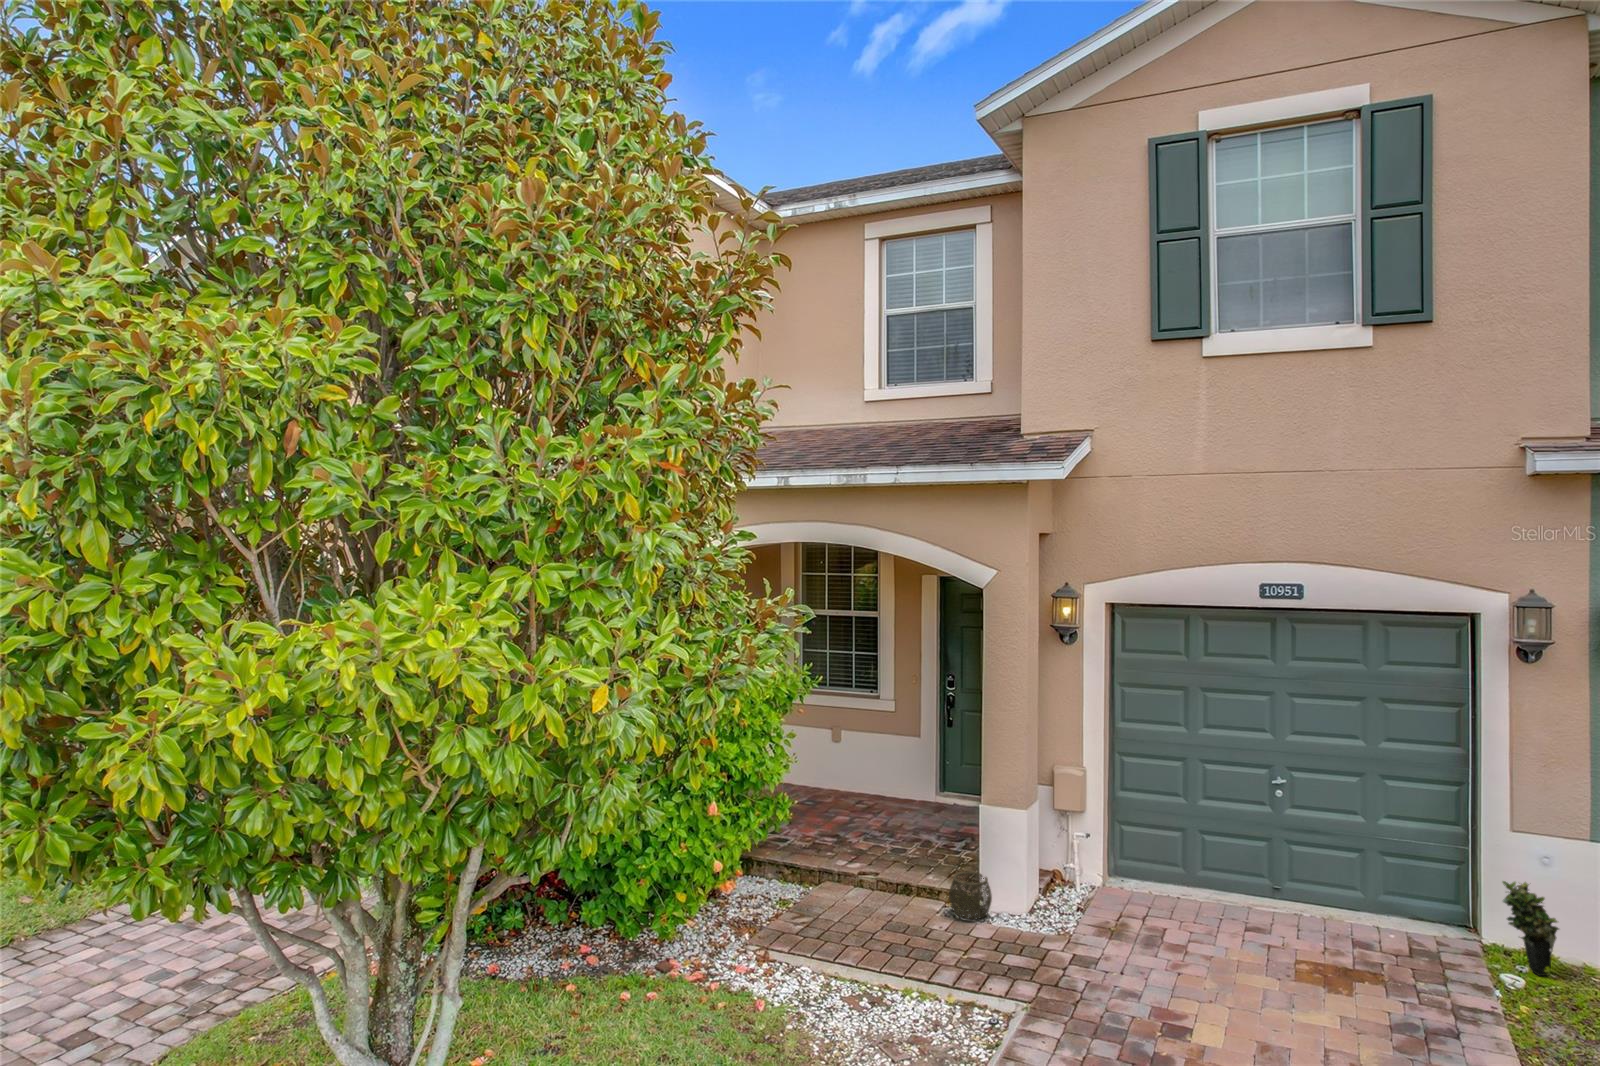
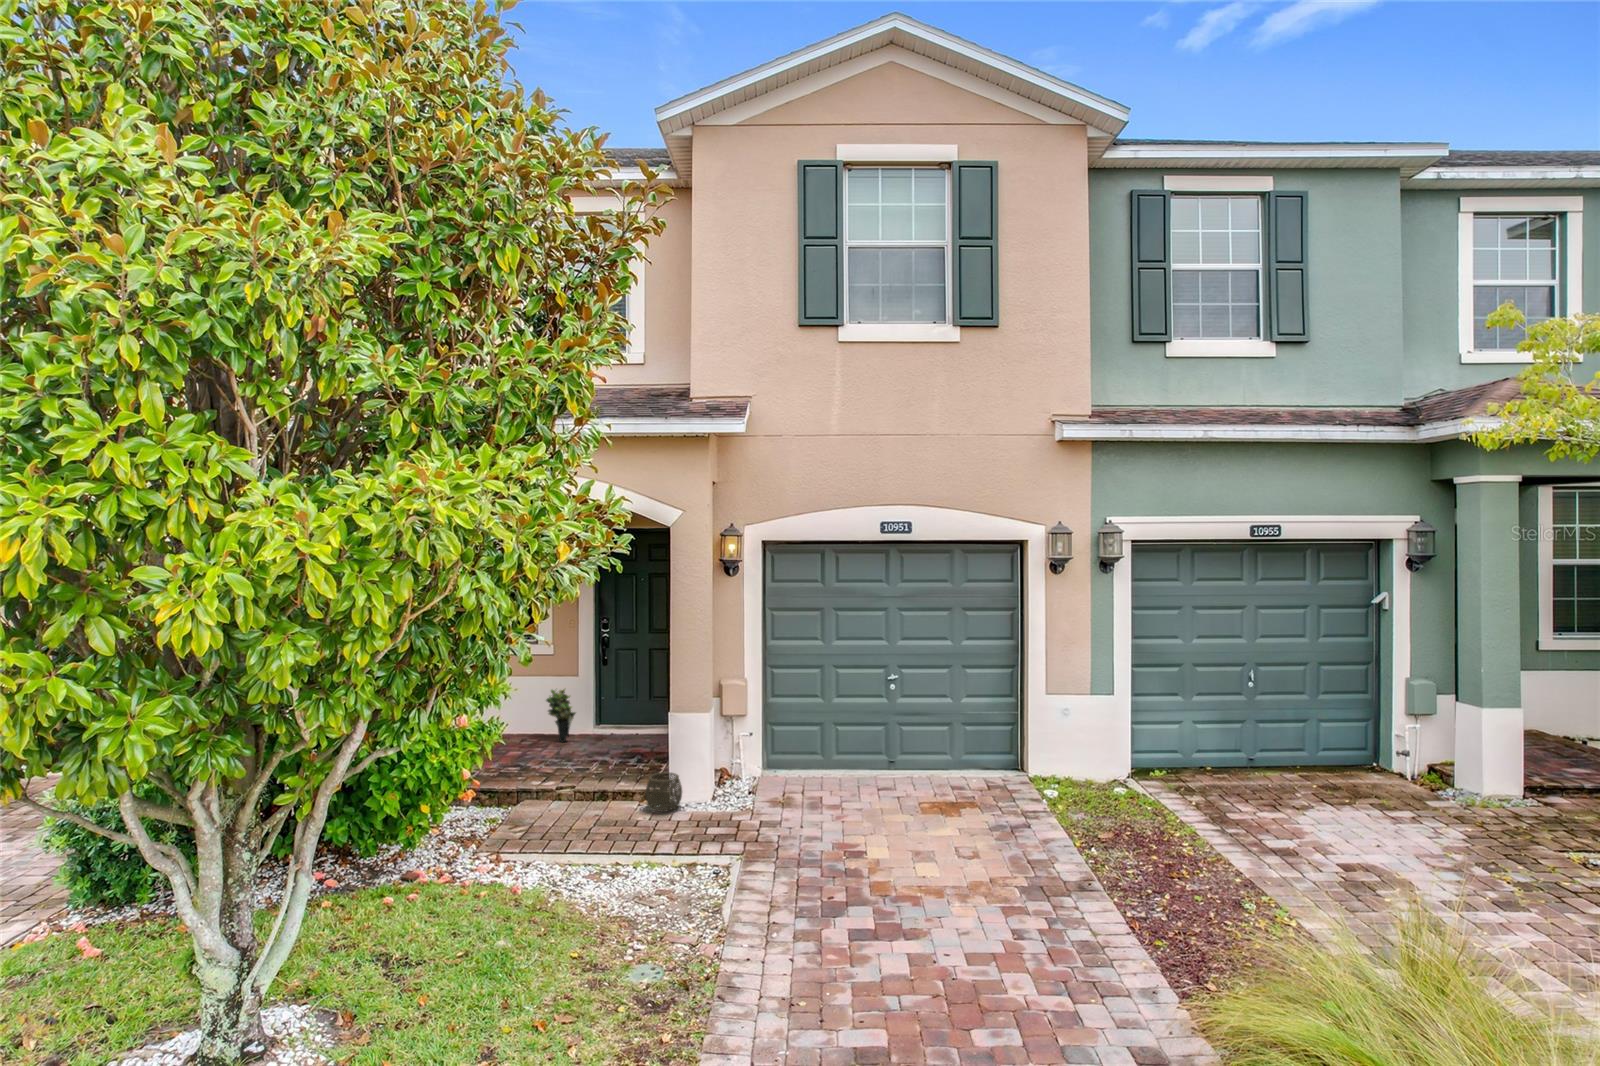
potted plant: present [1503,881,1559,976] -> present [546,689,576,742]

